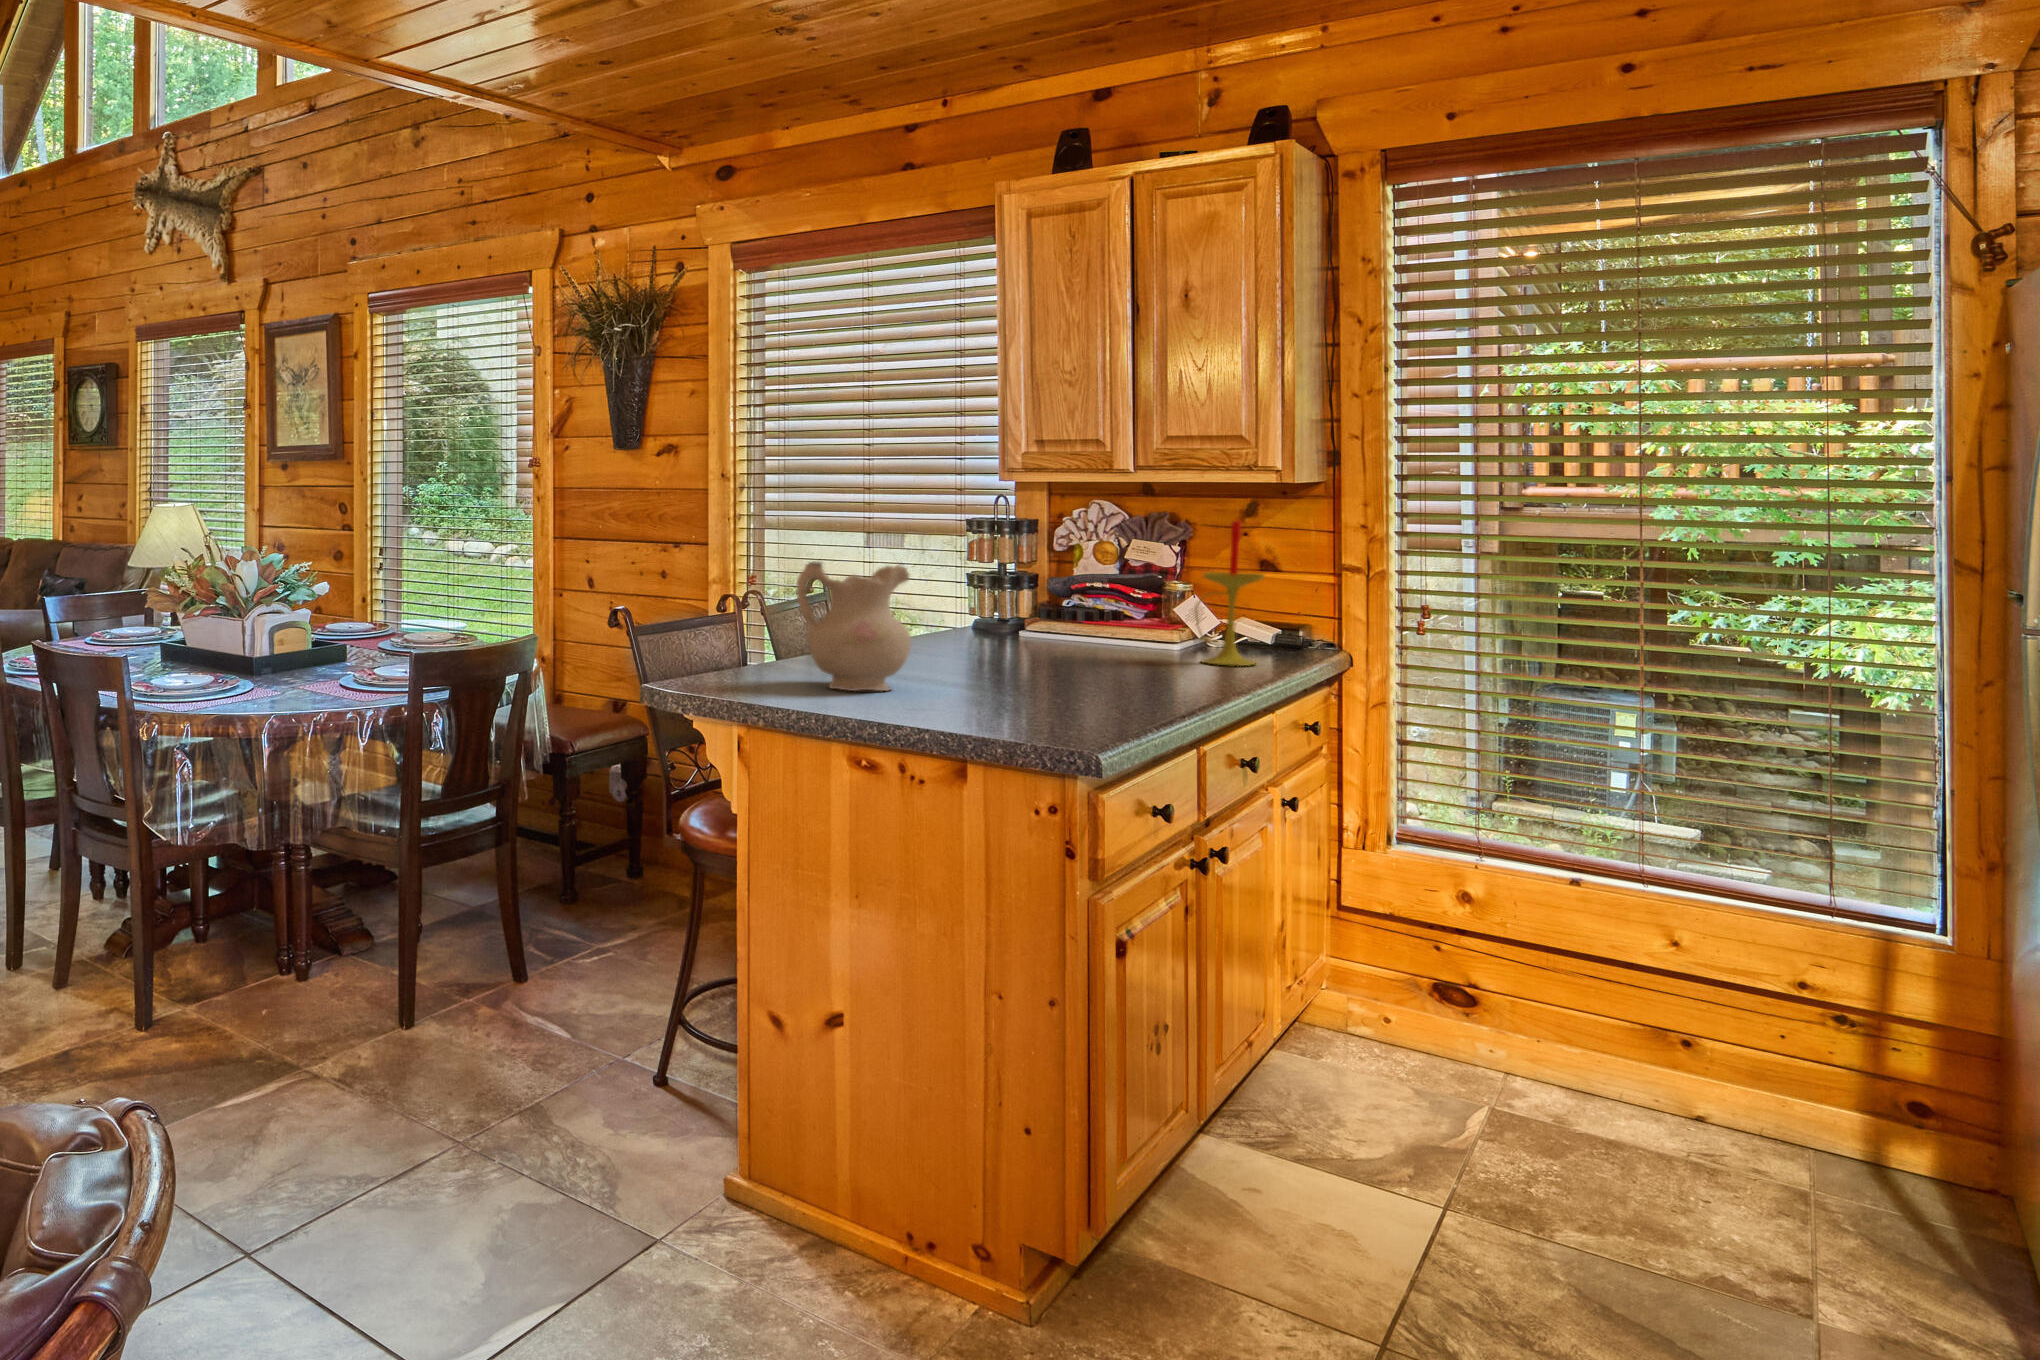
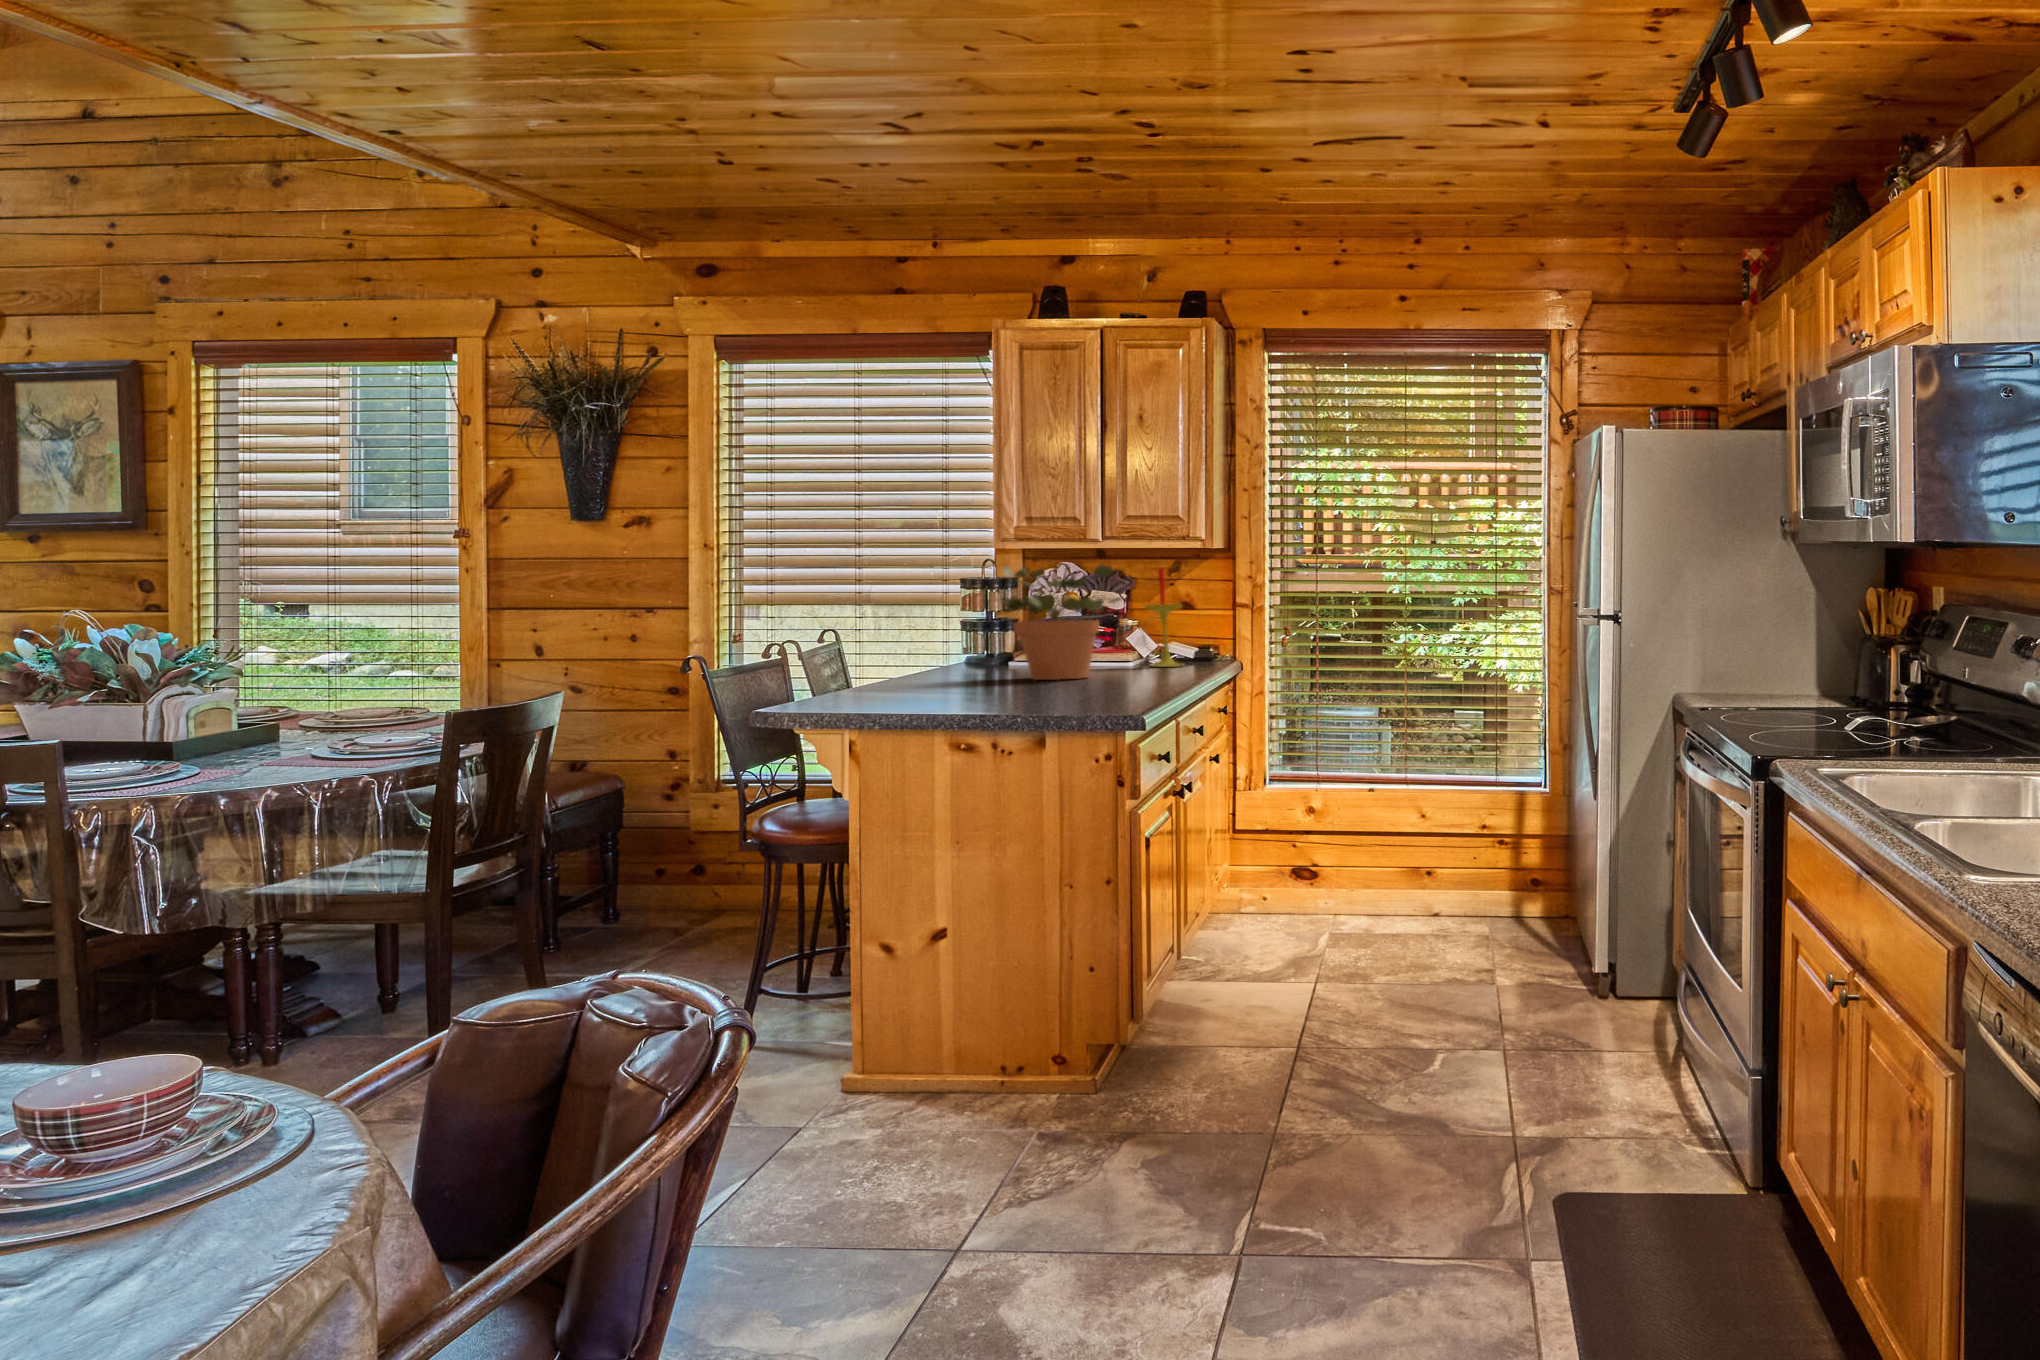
potted plant: none [976,525,1179,686] -> present [1003,565,1122,680]
ceramic pitcher: present [797,561,911,691] -> none [850,589,951,690]

